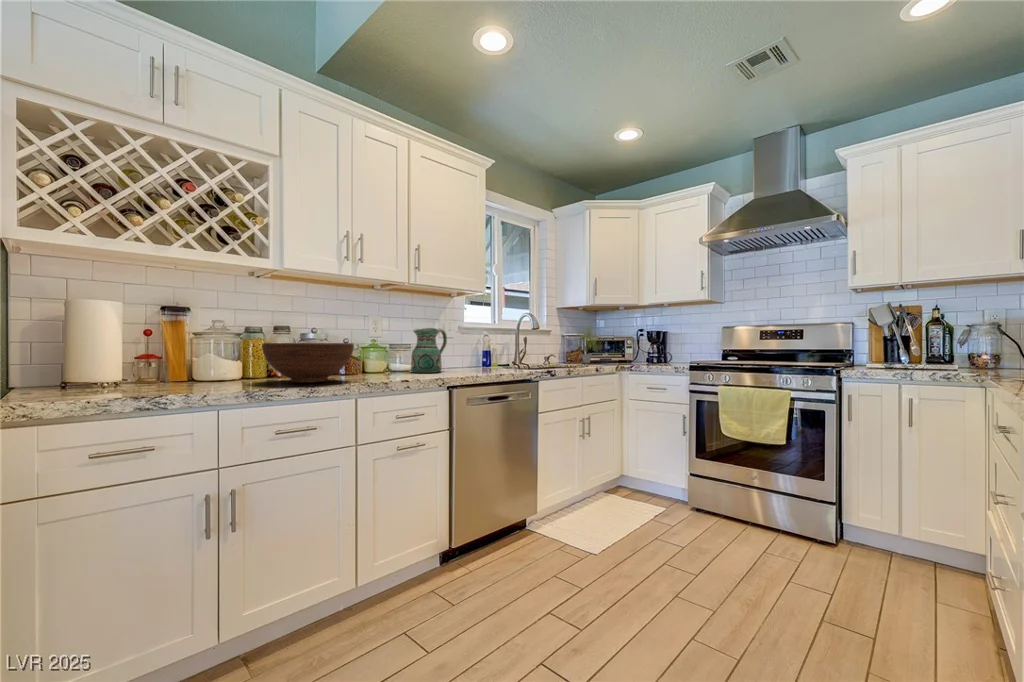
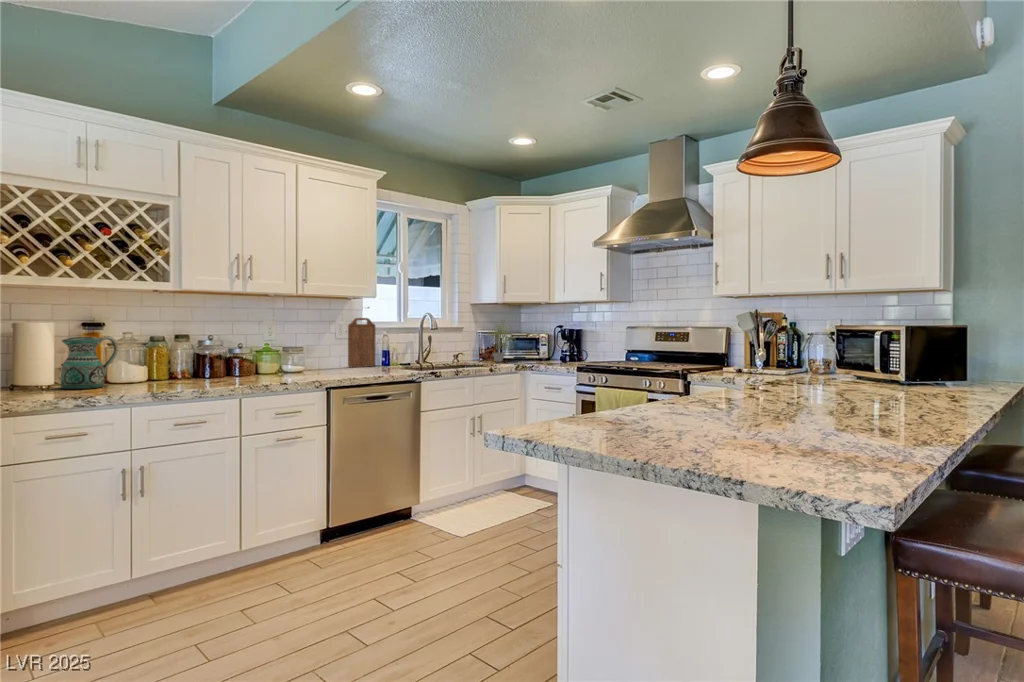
cutting board: none [450,316,476,367] -> present [348,318,375,367]
ceramic pitcher: present [411,328,447,373] -> present [61,336,118,389]
fruit bowl: present [262,343,354,383] -> none [164,352,240,386]

